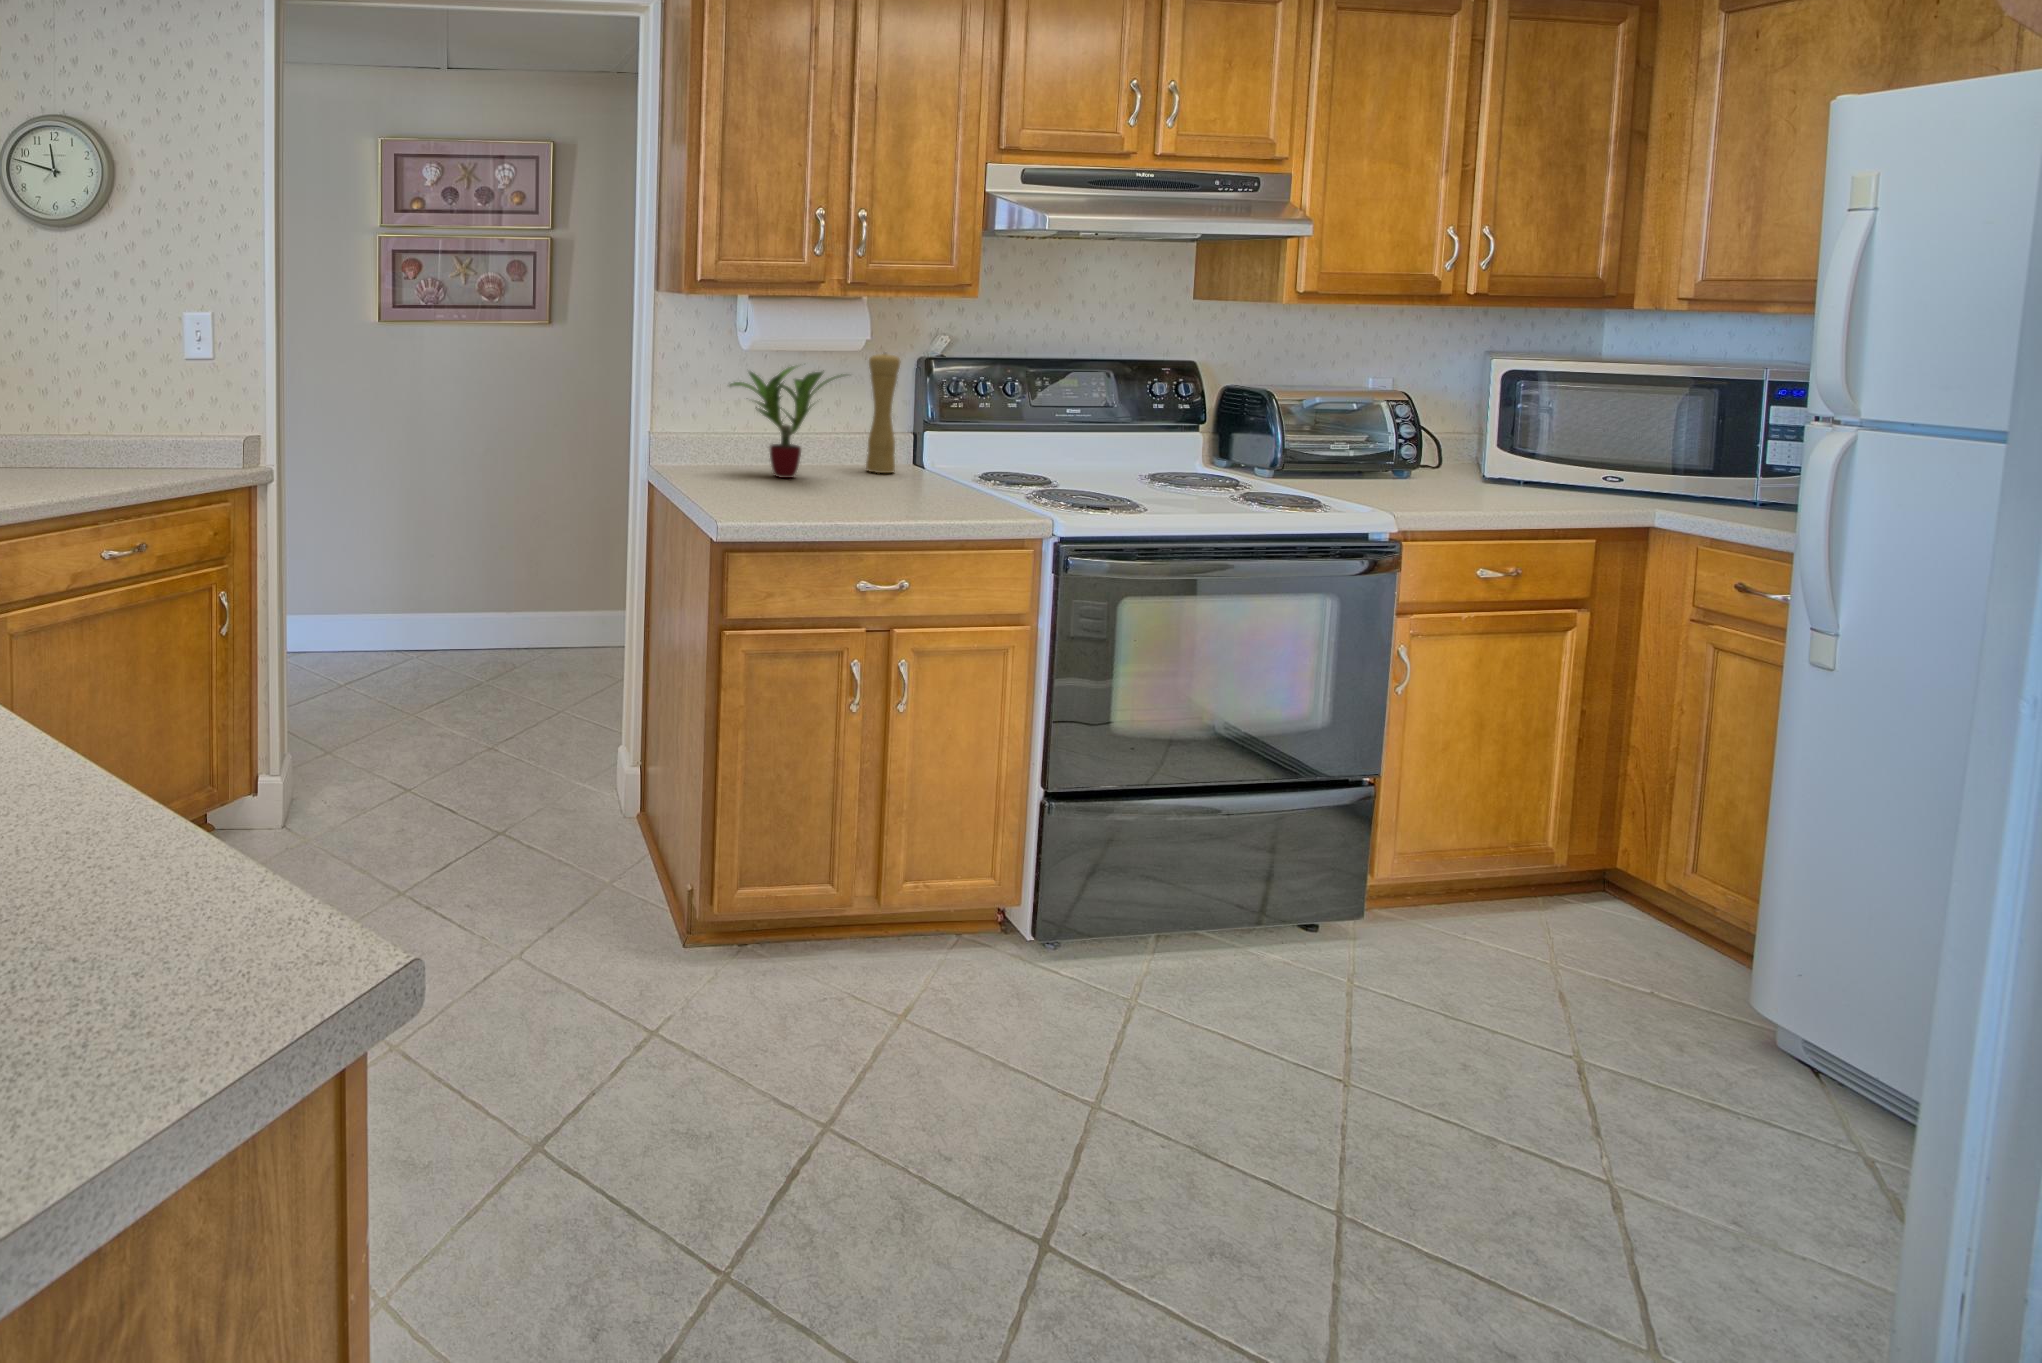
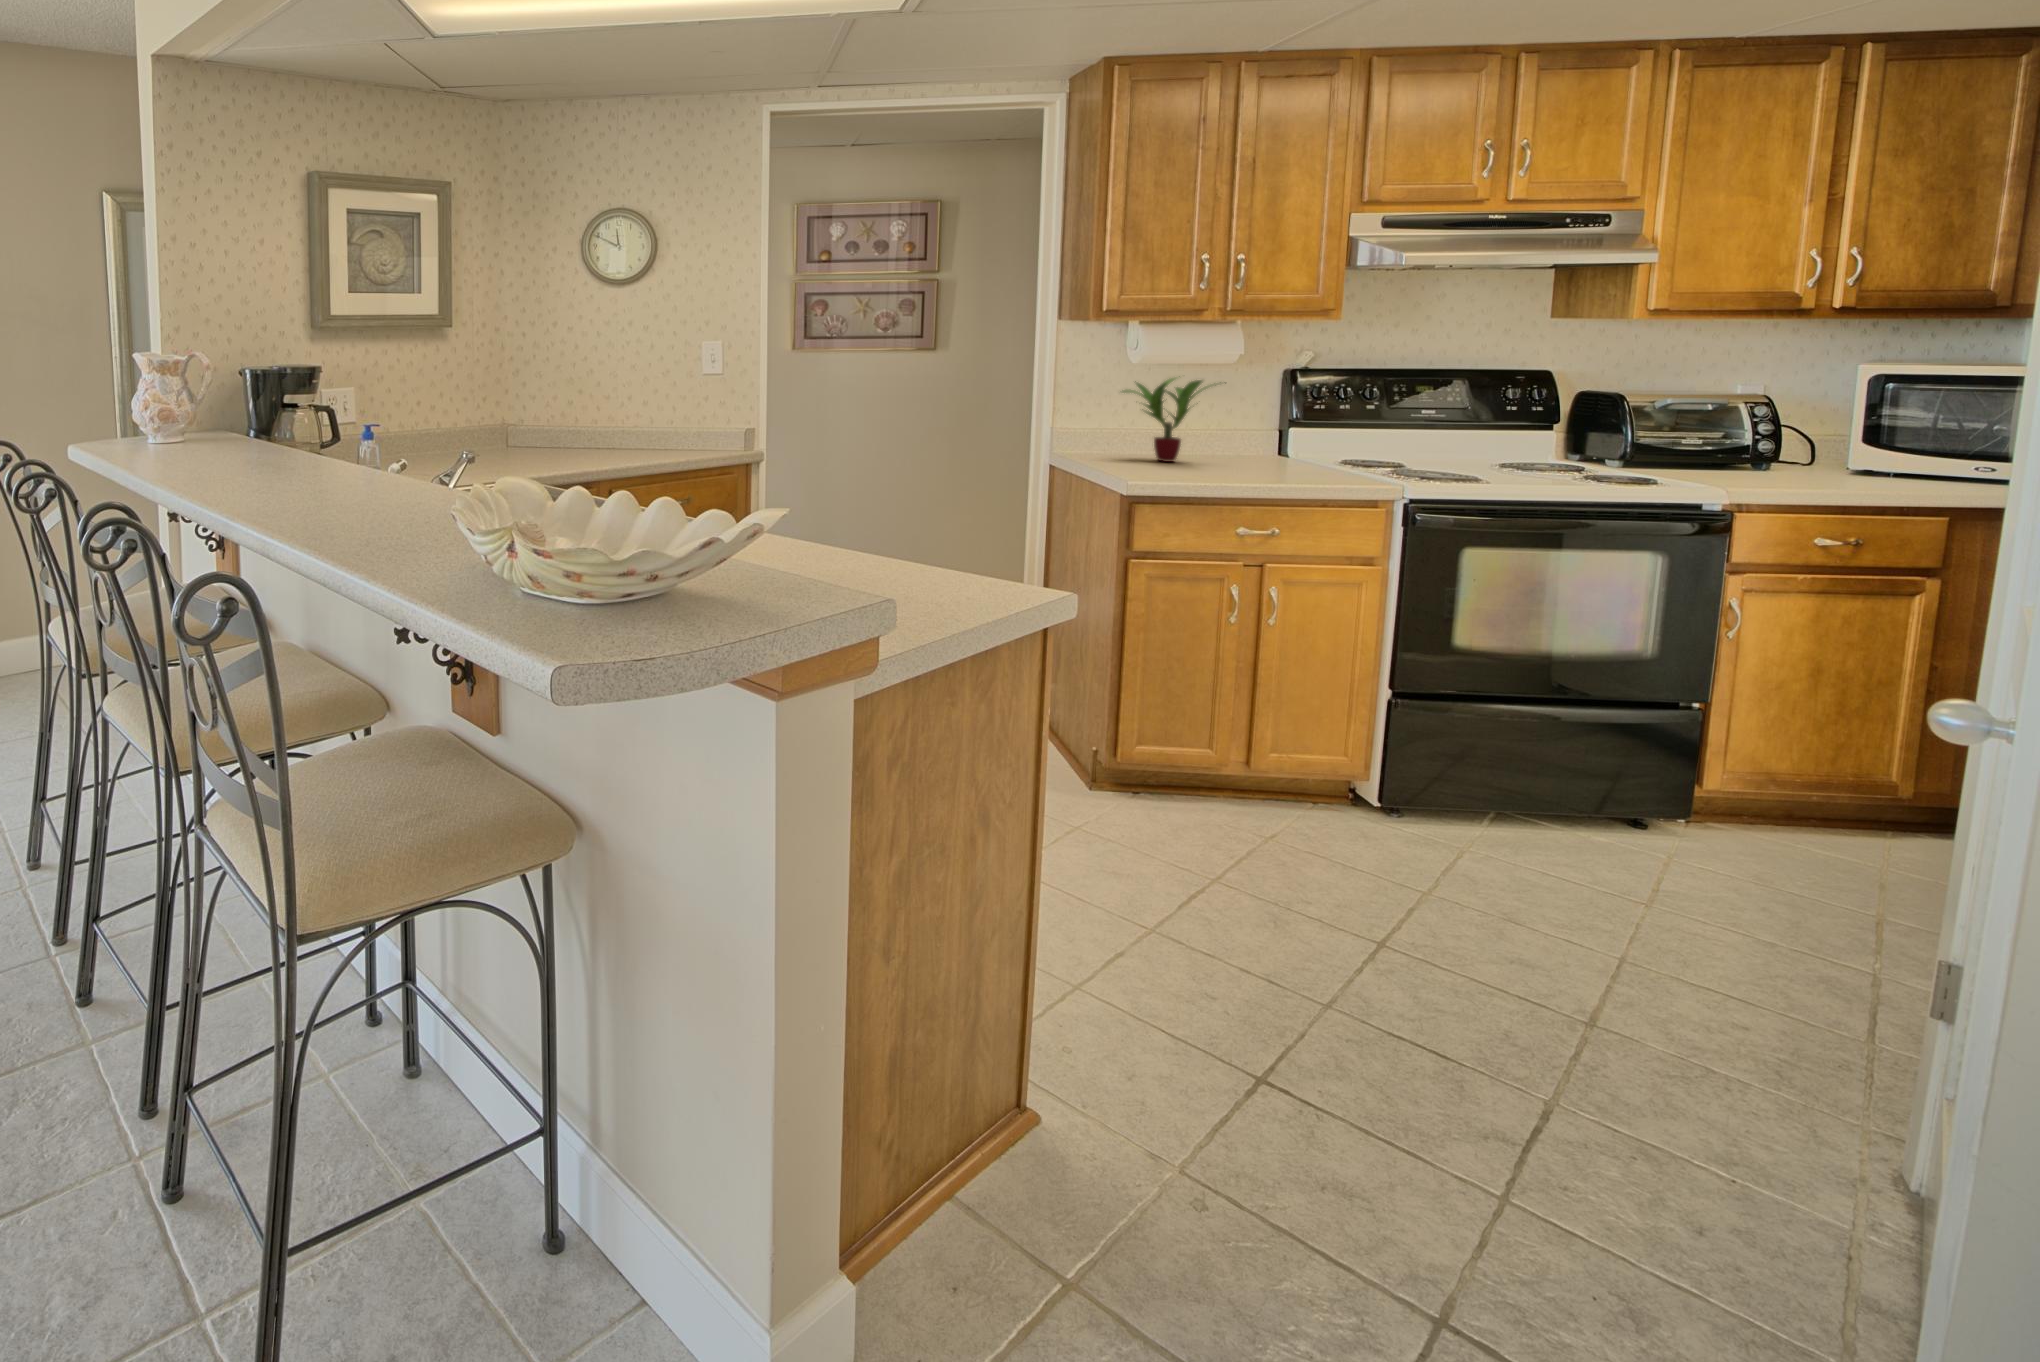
pepper mill: present [866,353,900,473] -> none [1235,366,1268,460]

